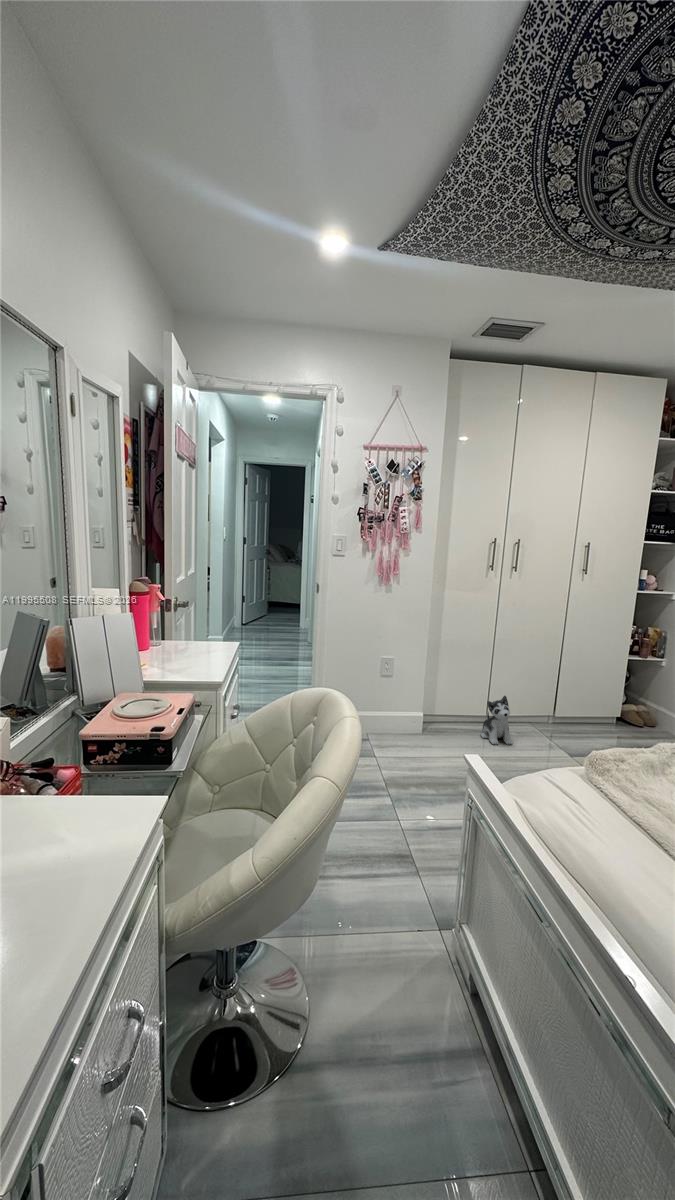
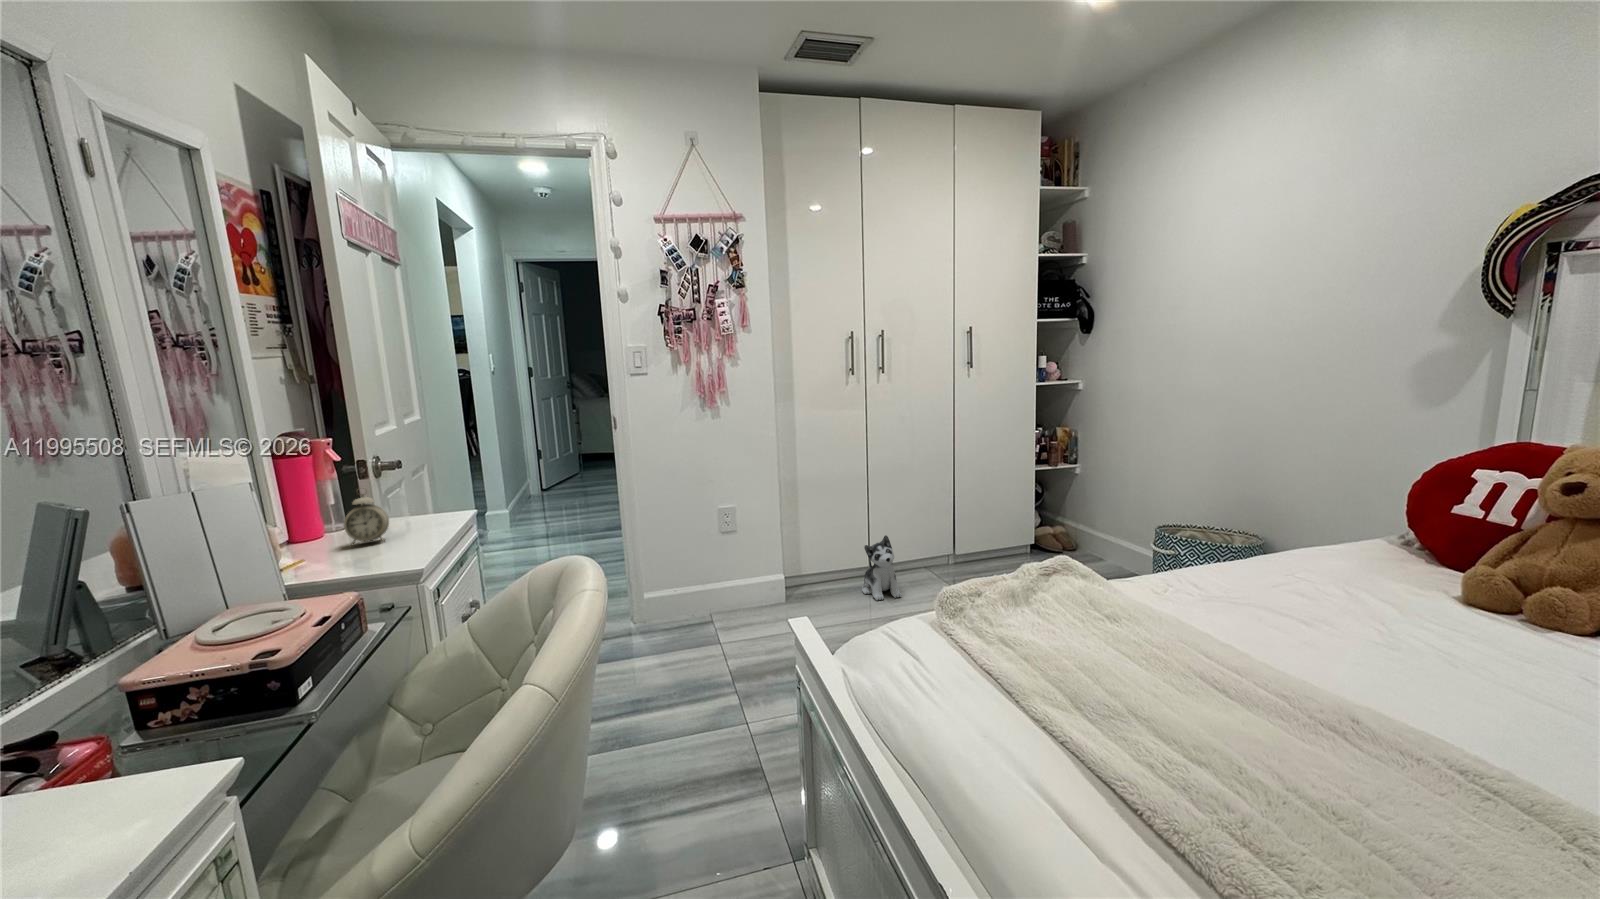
alarm clock: none [162,620,188,659] -> present [344,493,389,546]

